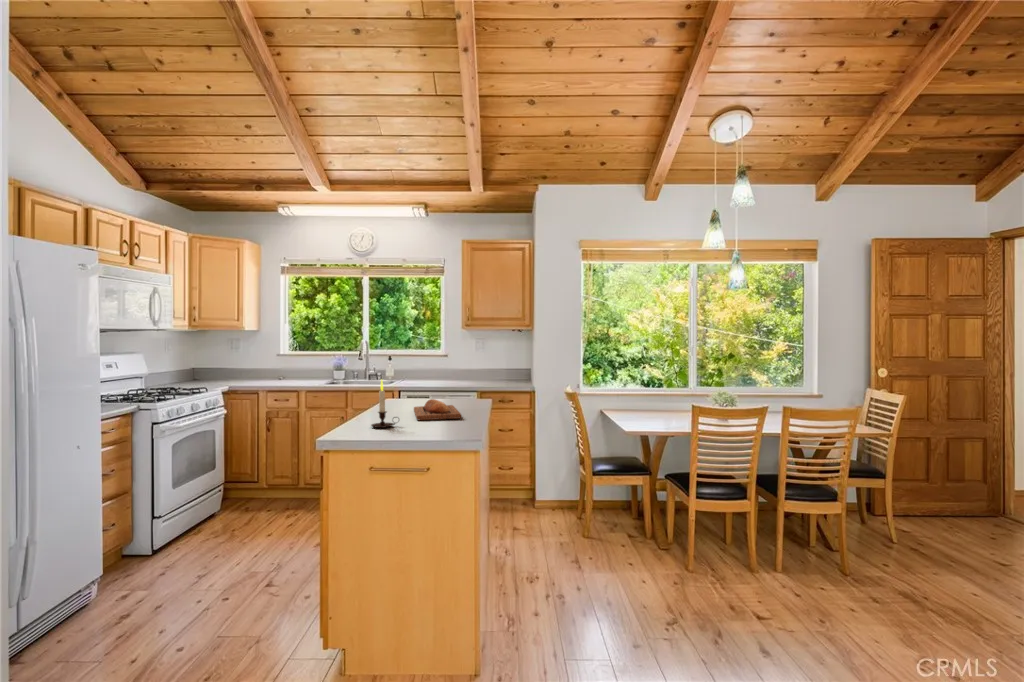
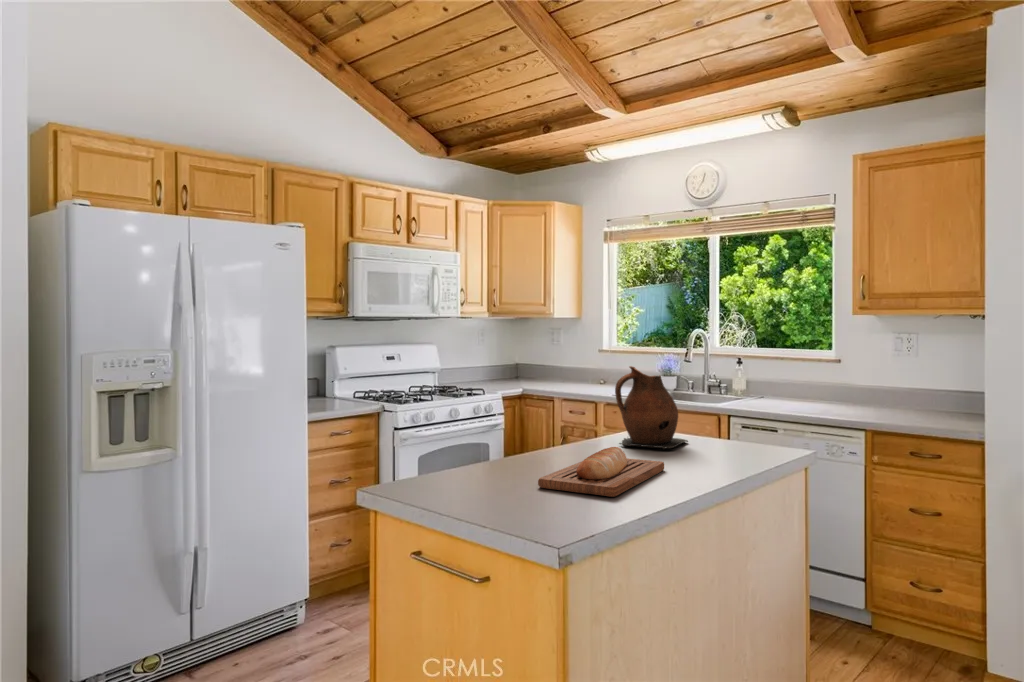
ceramic pitcher: none [400,358,437,403] -> present [615,366,688,449]
candle: present [371,380,399,428] -> none [433,406,481,495]

